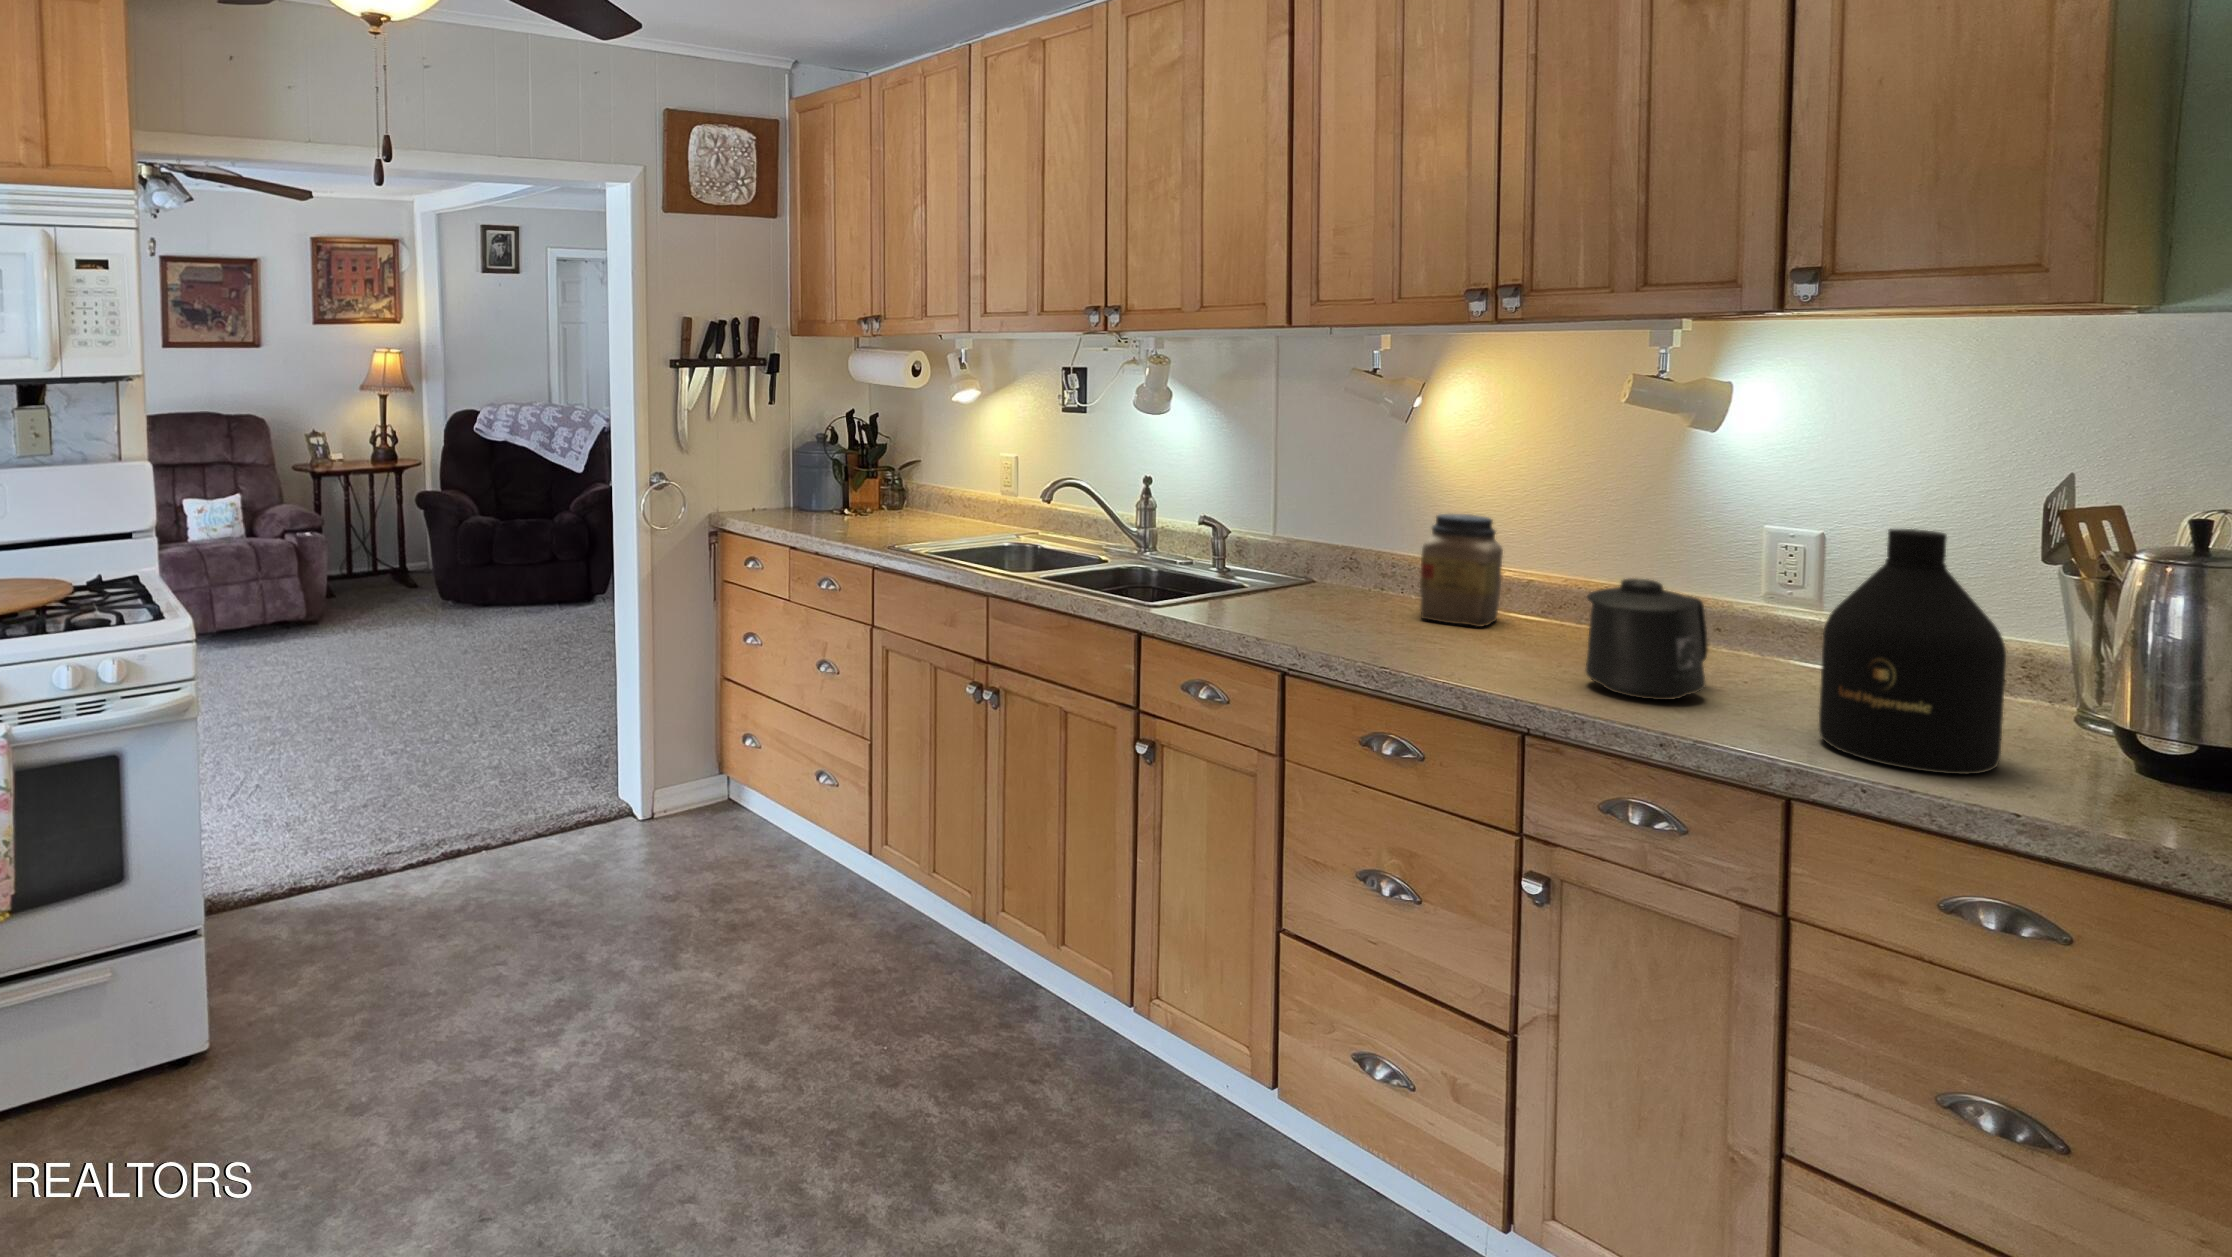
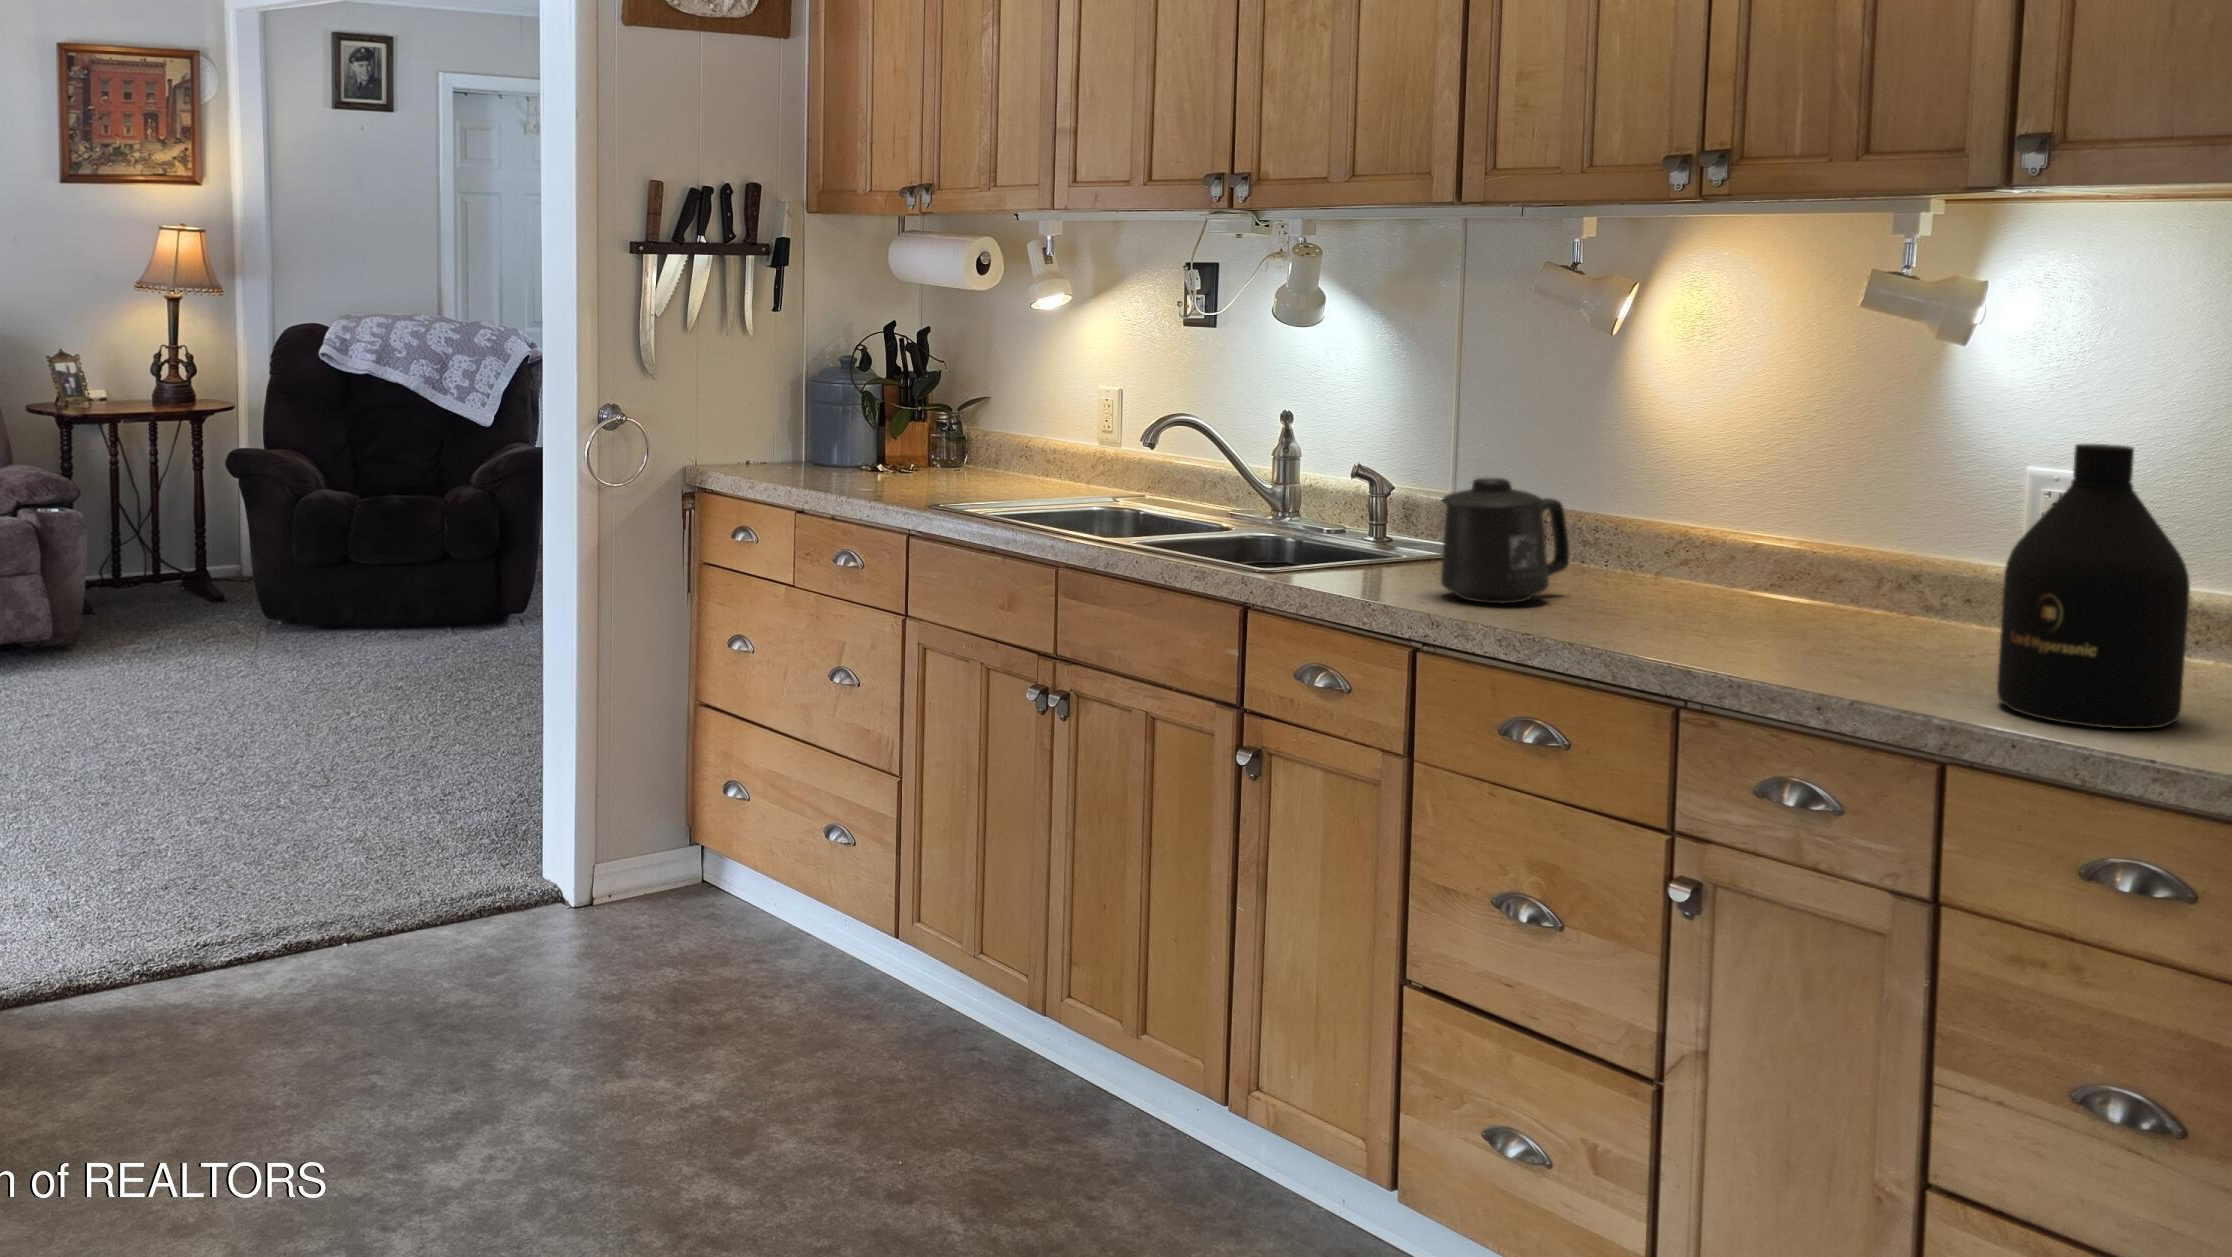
jar: present [1420,514,1503,627] -> none [1612,452,1721,599]
mug: present [1586,578,1708,700] -> present [1441,478,1569,603]

